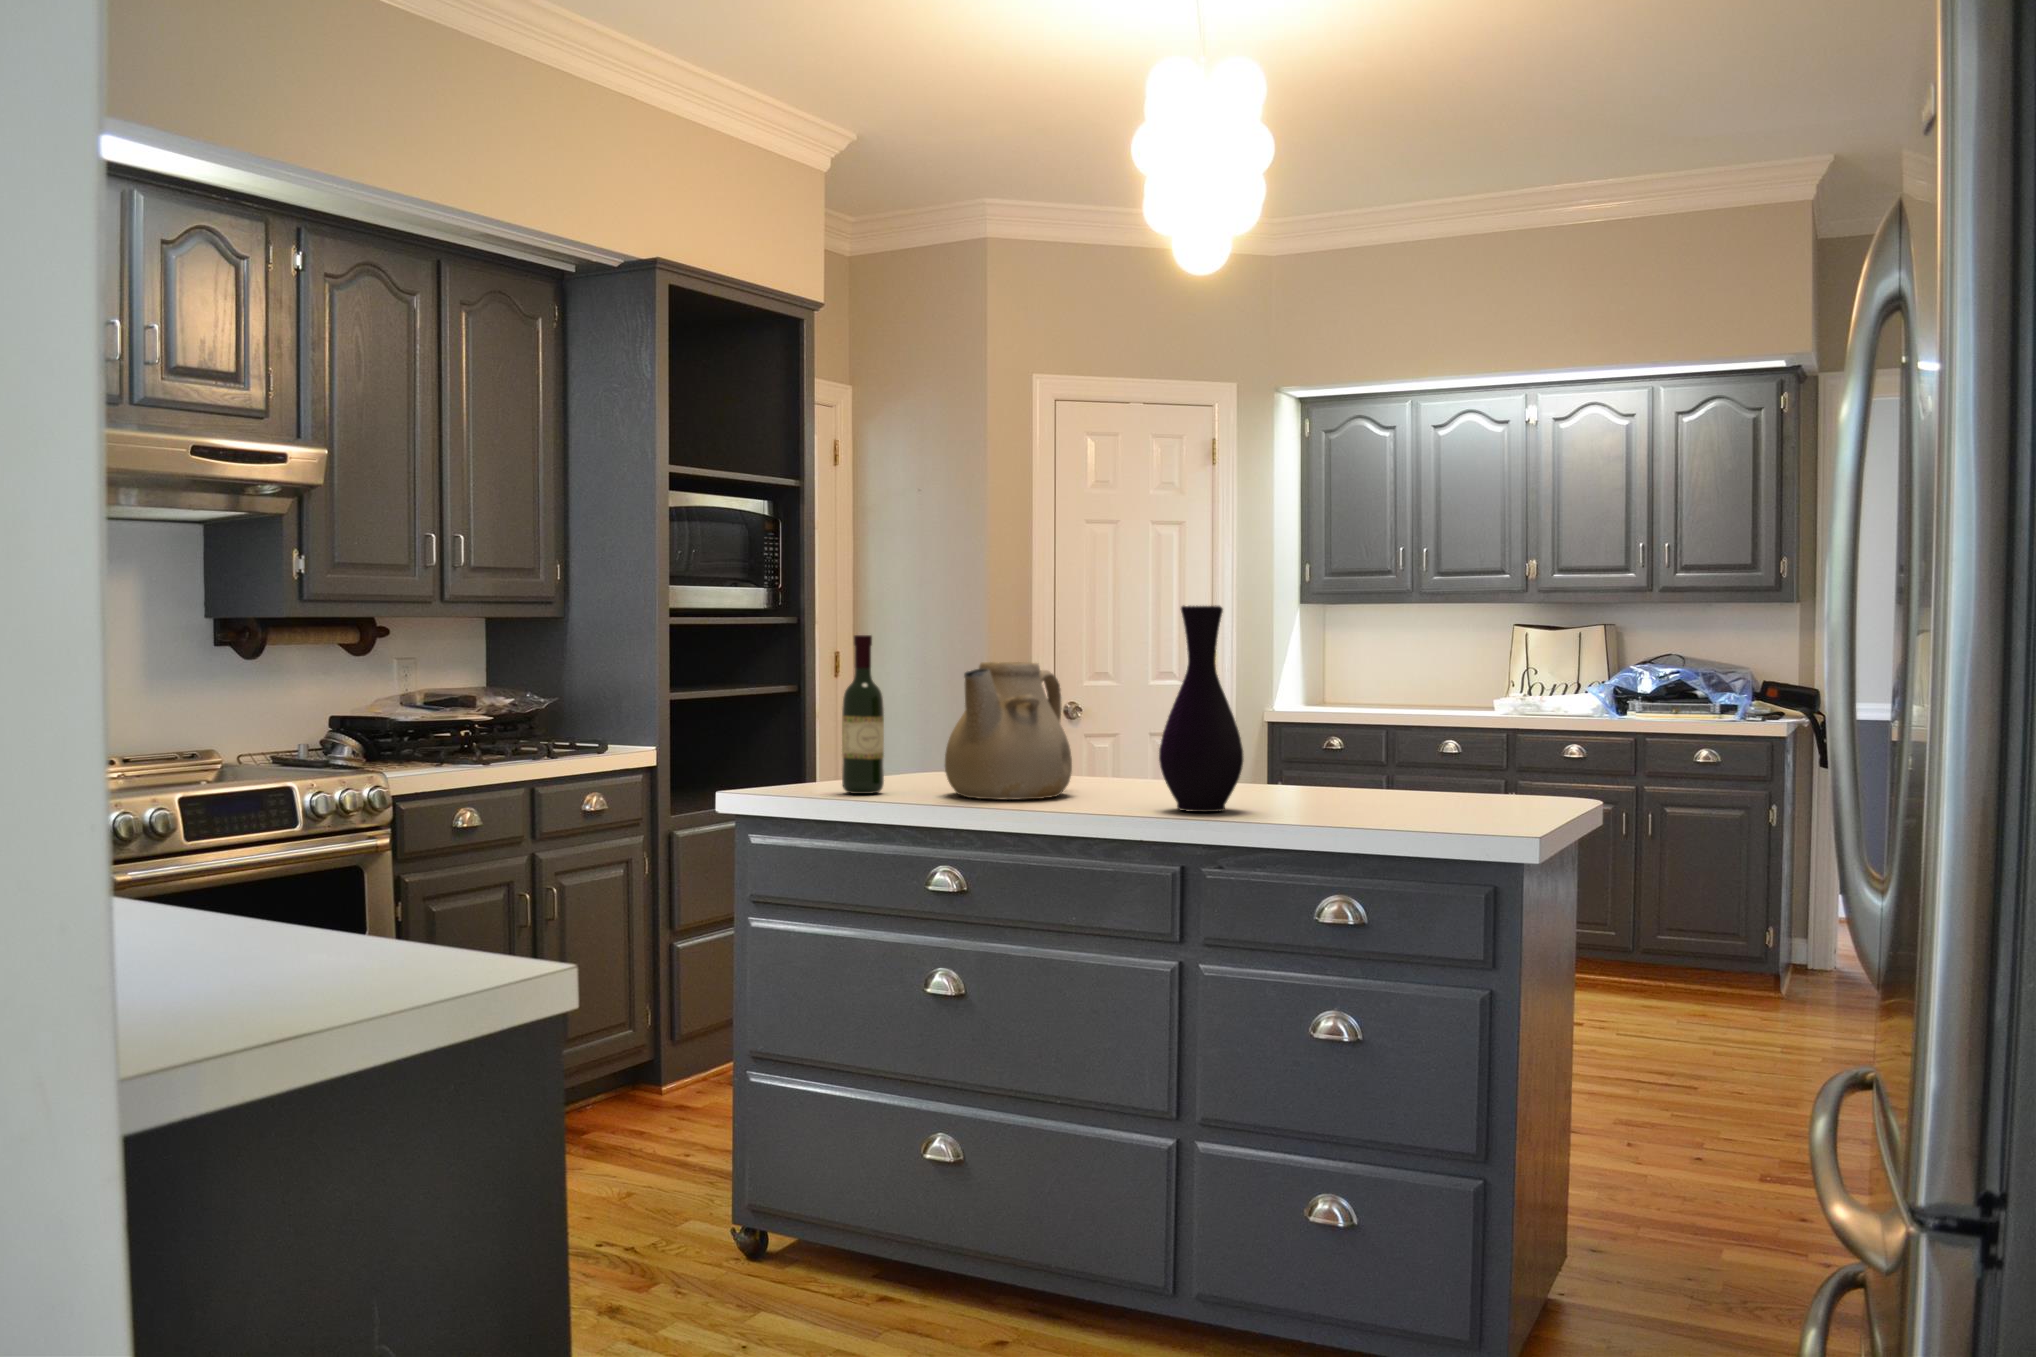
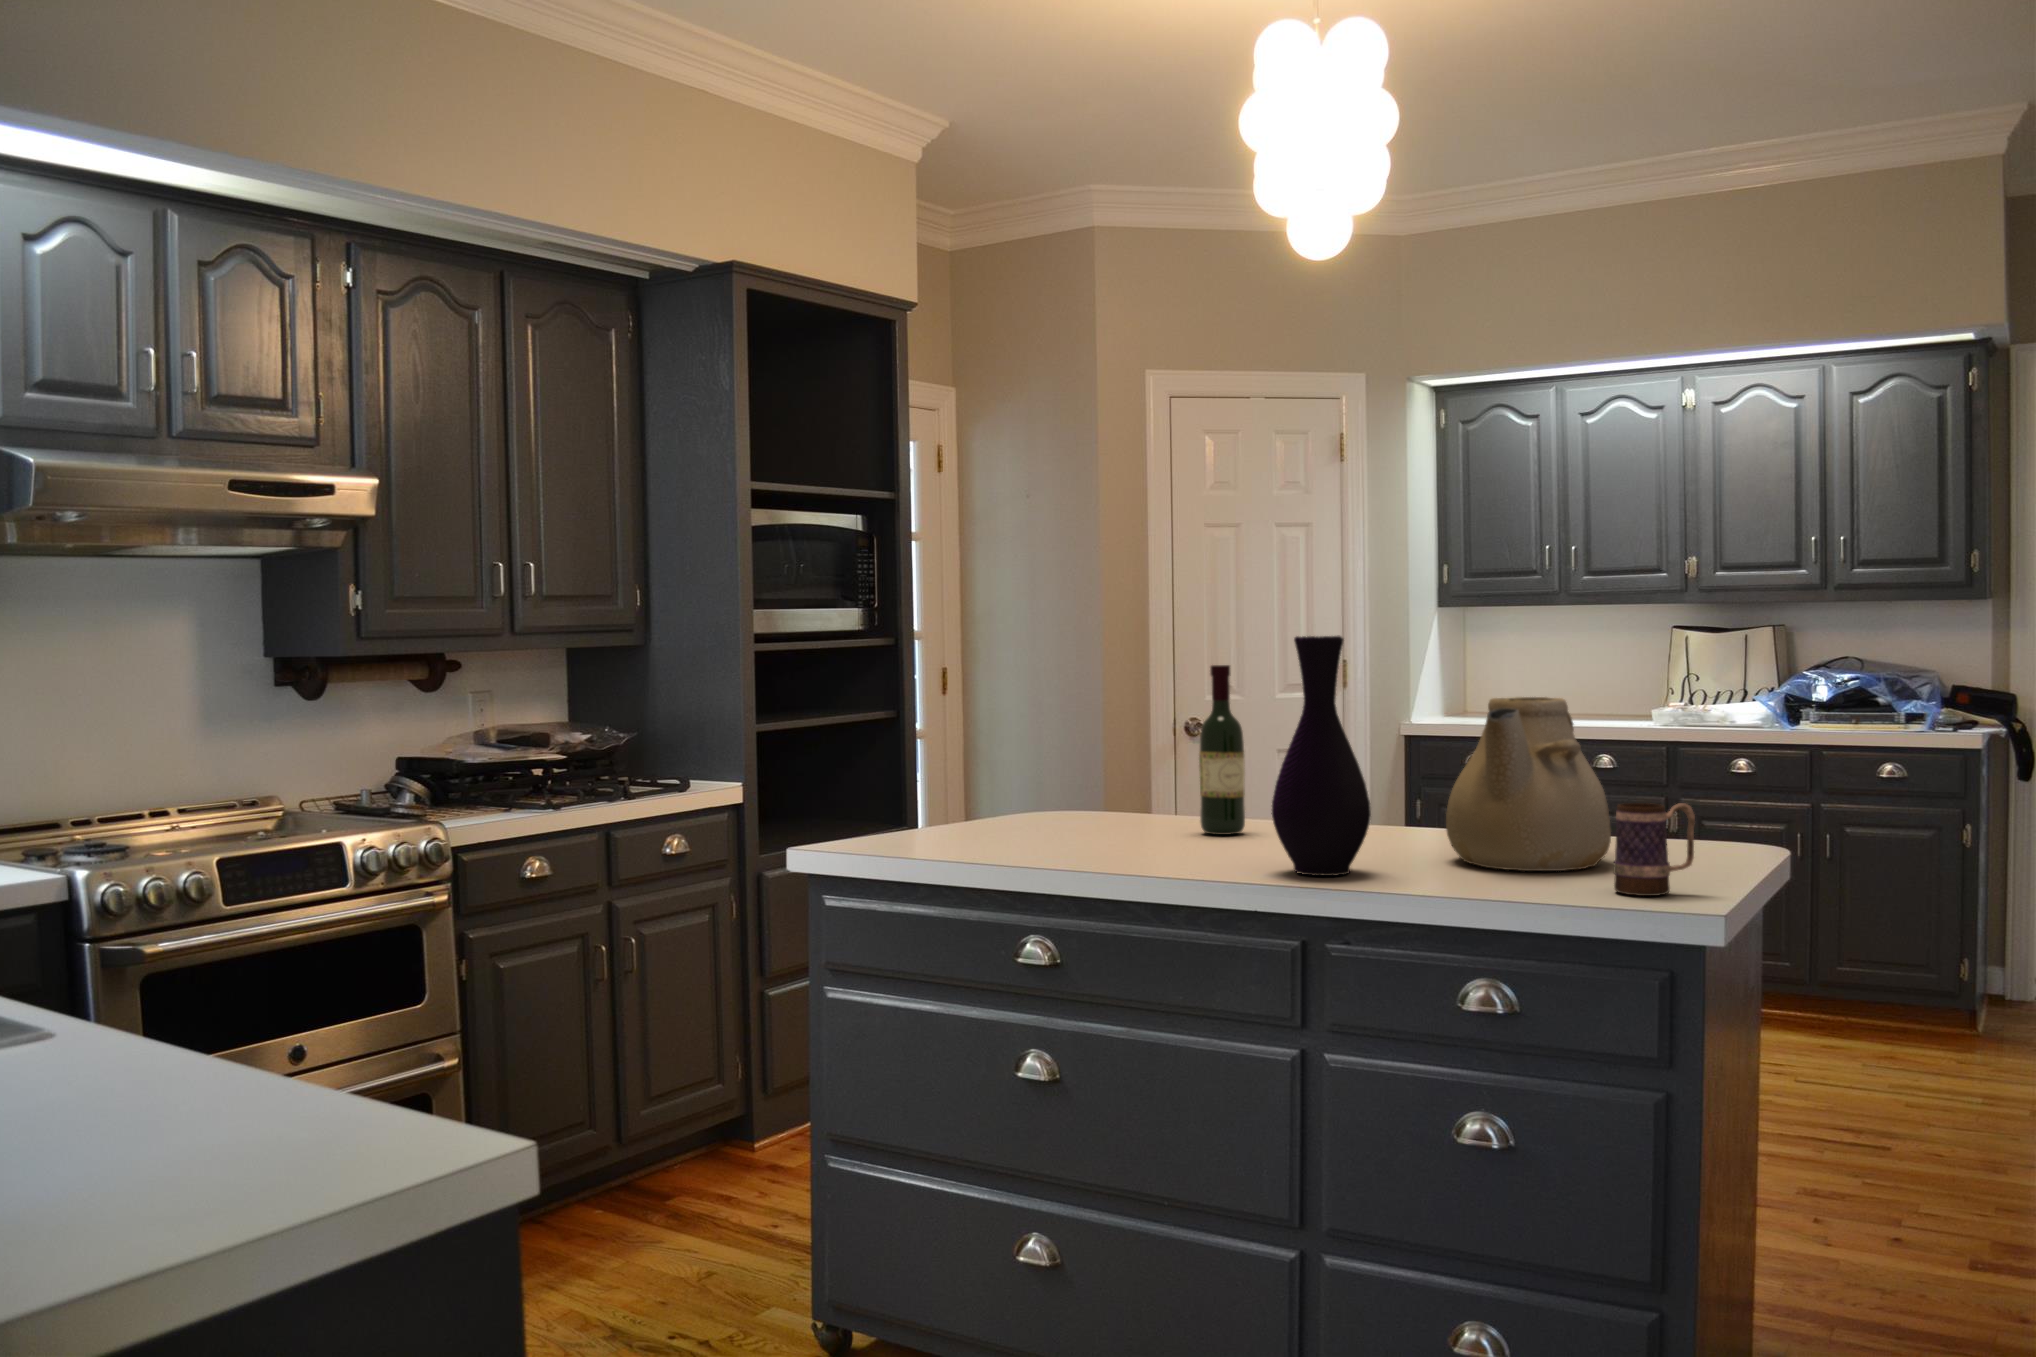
wine bottle: present [842,635,884,794] -> present [1199,665,1245,835]
teapot: present [945,662,1072,800] -> present [1446,697,1611,871]
mug: none [1444,748,1511,825] -> present [1613,803,1695,896]

